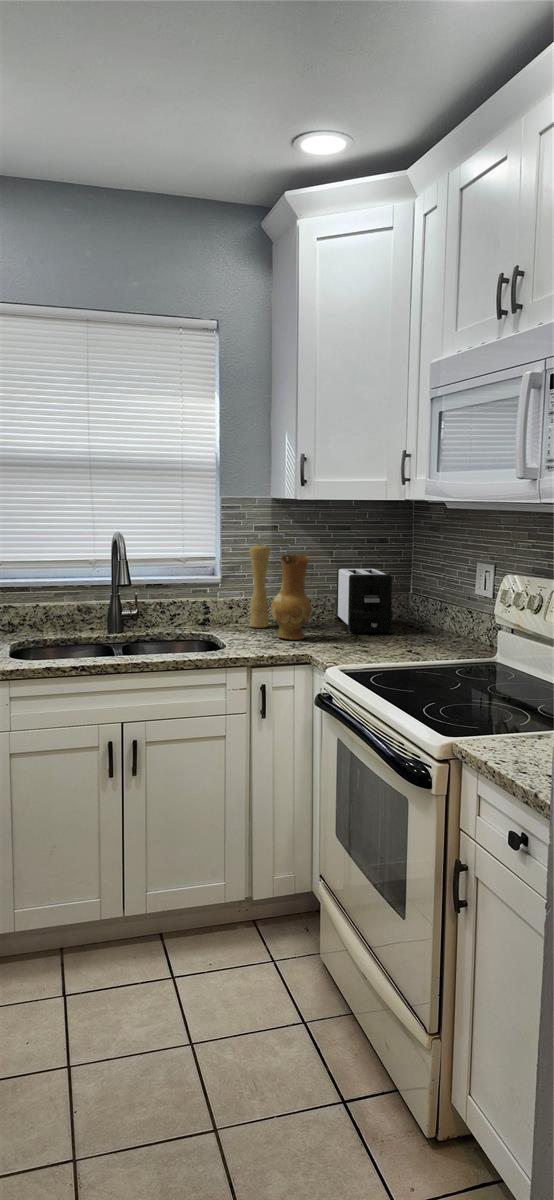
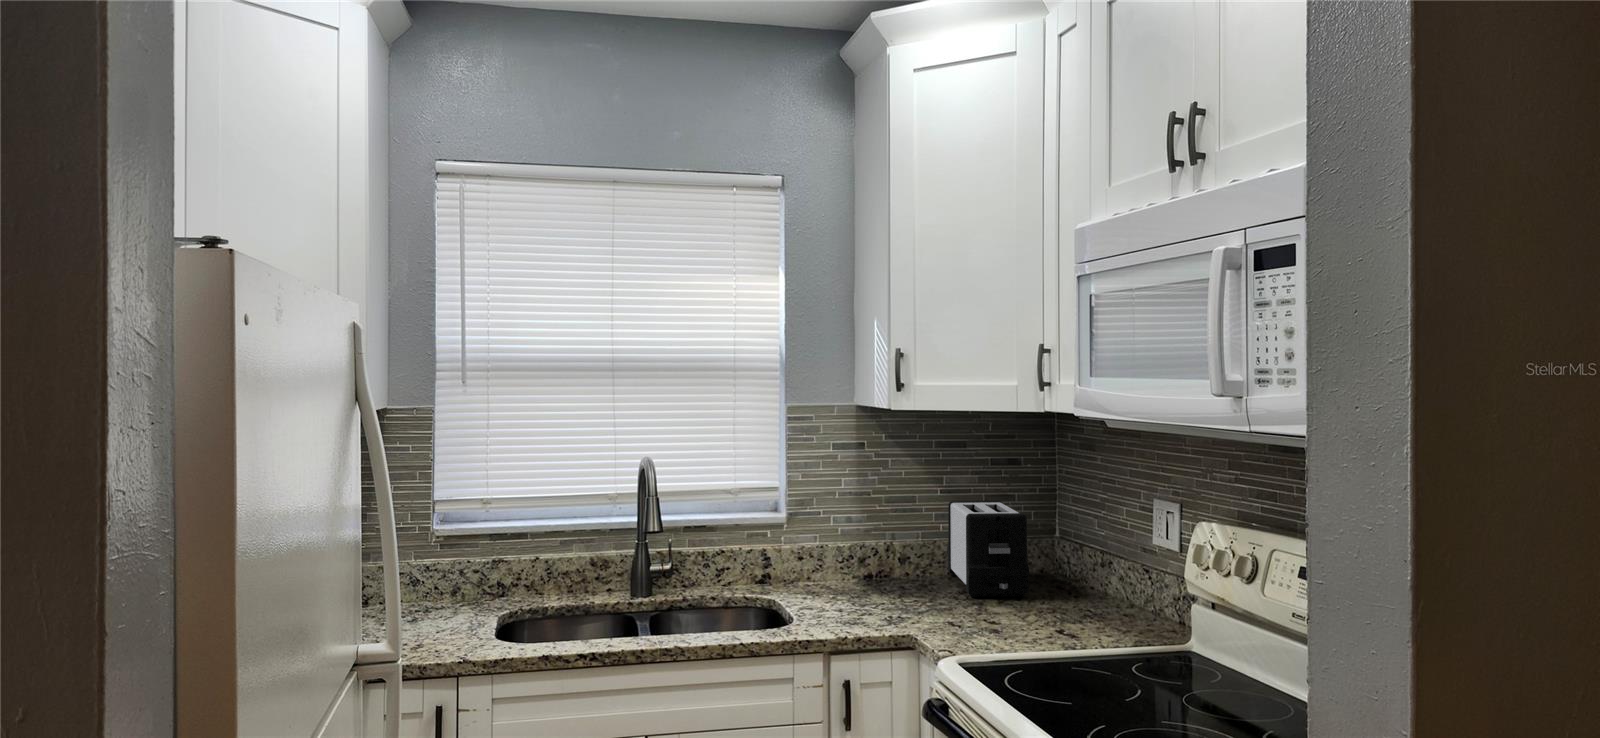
pepper mill: present [249,544,270,628] -> none [827,471,855,587]
ceramic jug: present [271,555,312,640] -> none [857,487,915,609]

